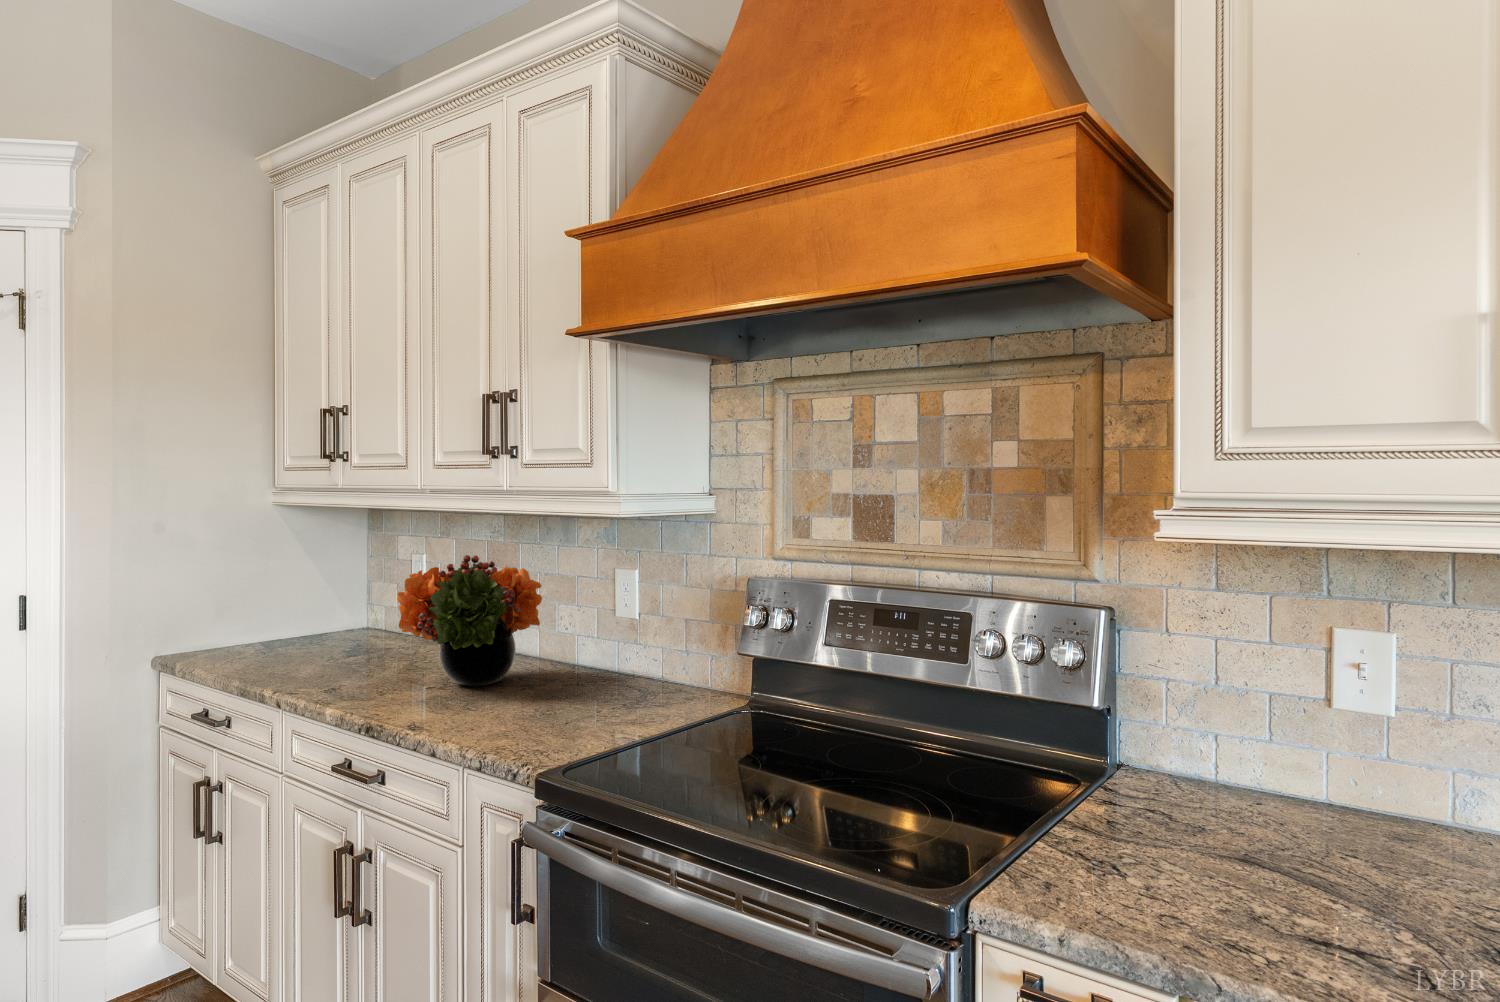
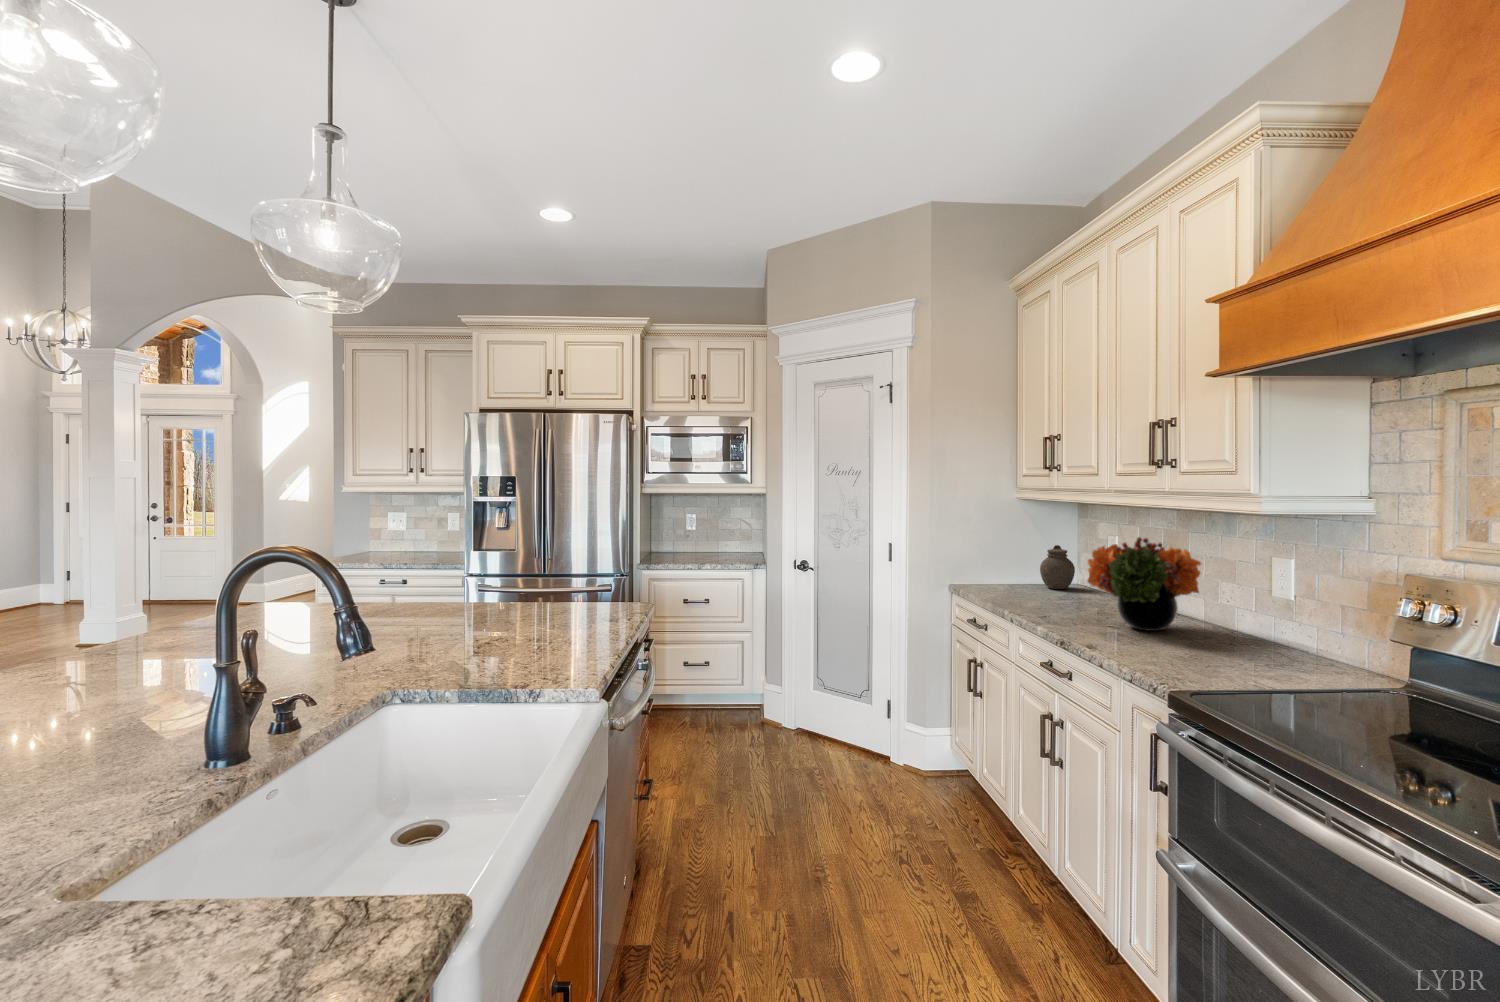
jar: none [314,574,366,641] -> present [1040,545,1075,589]

